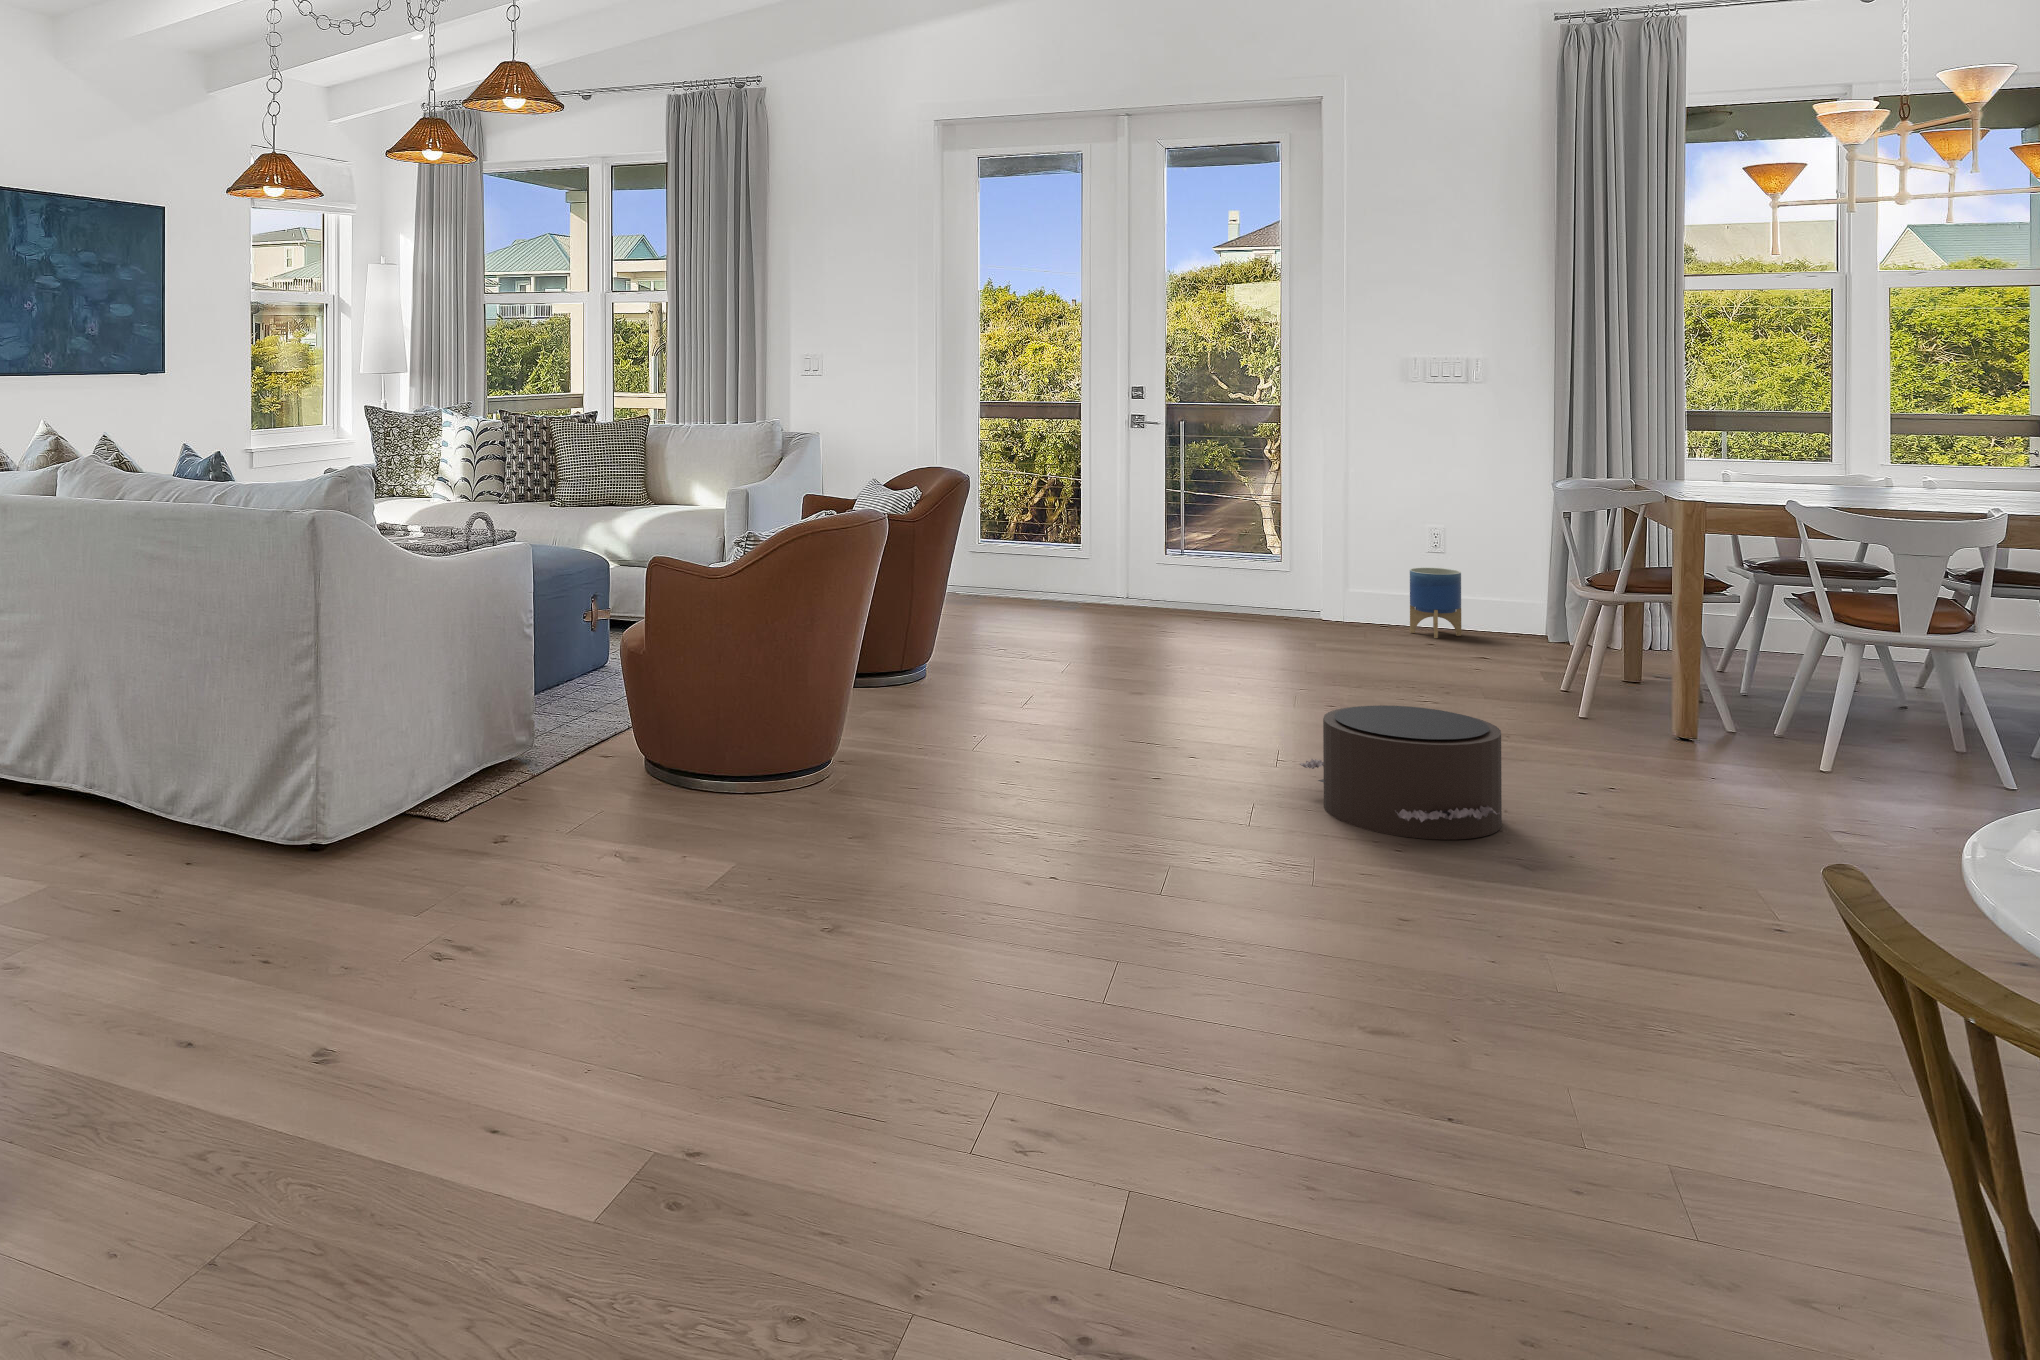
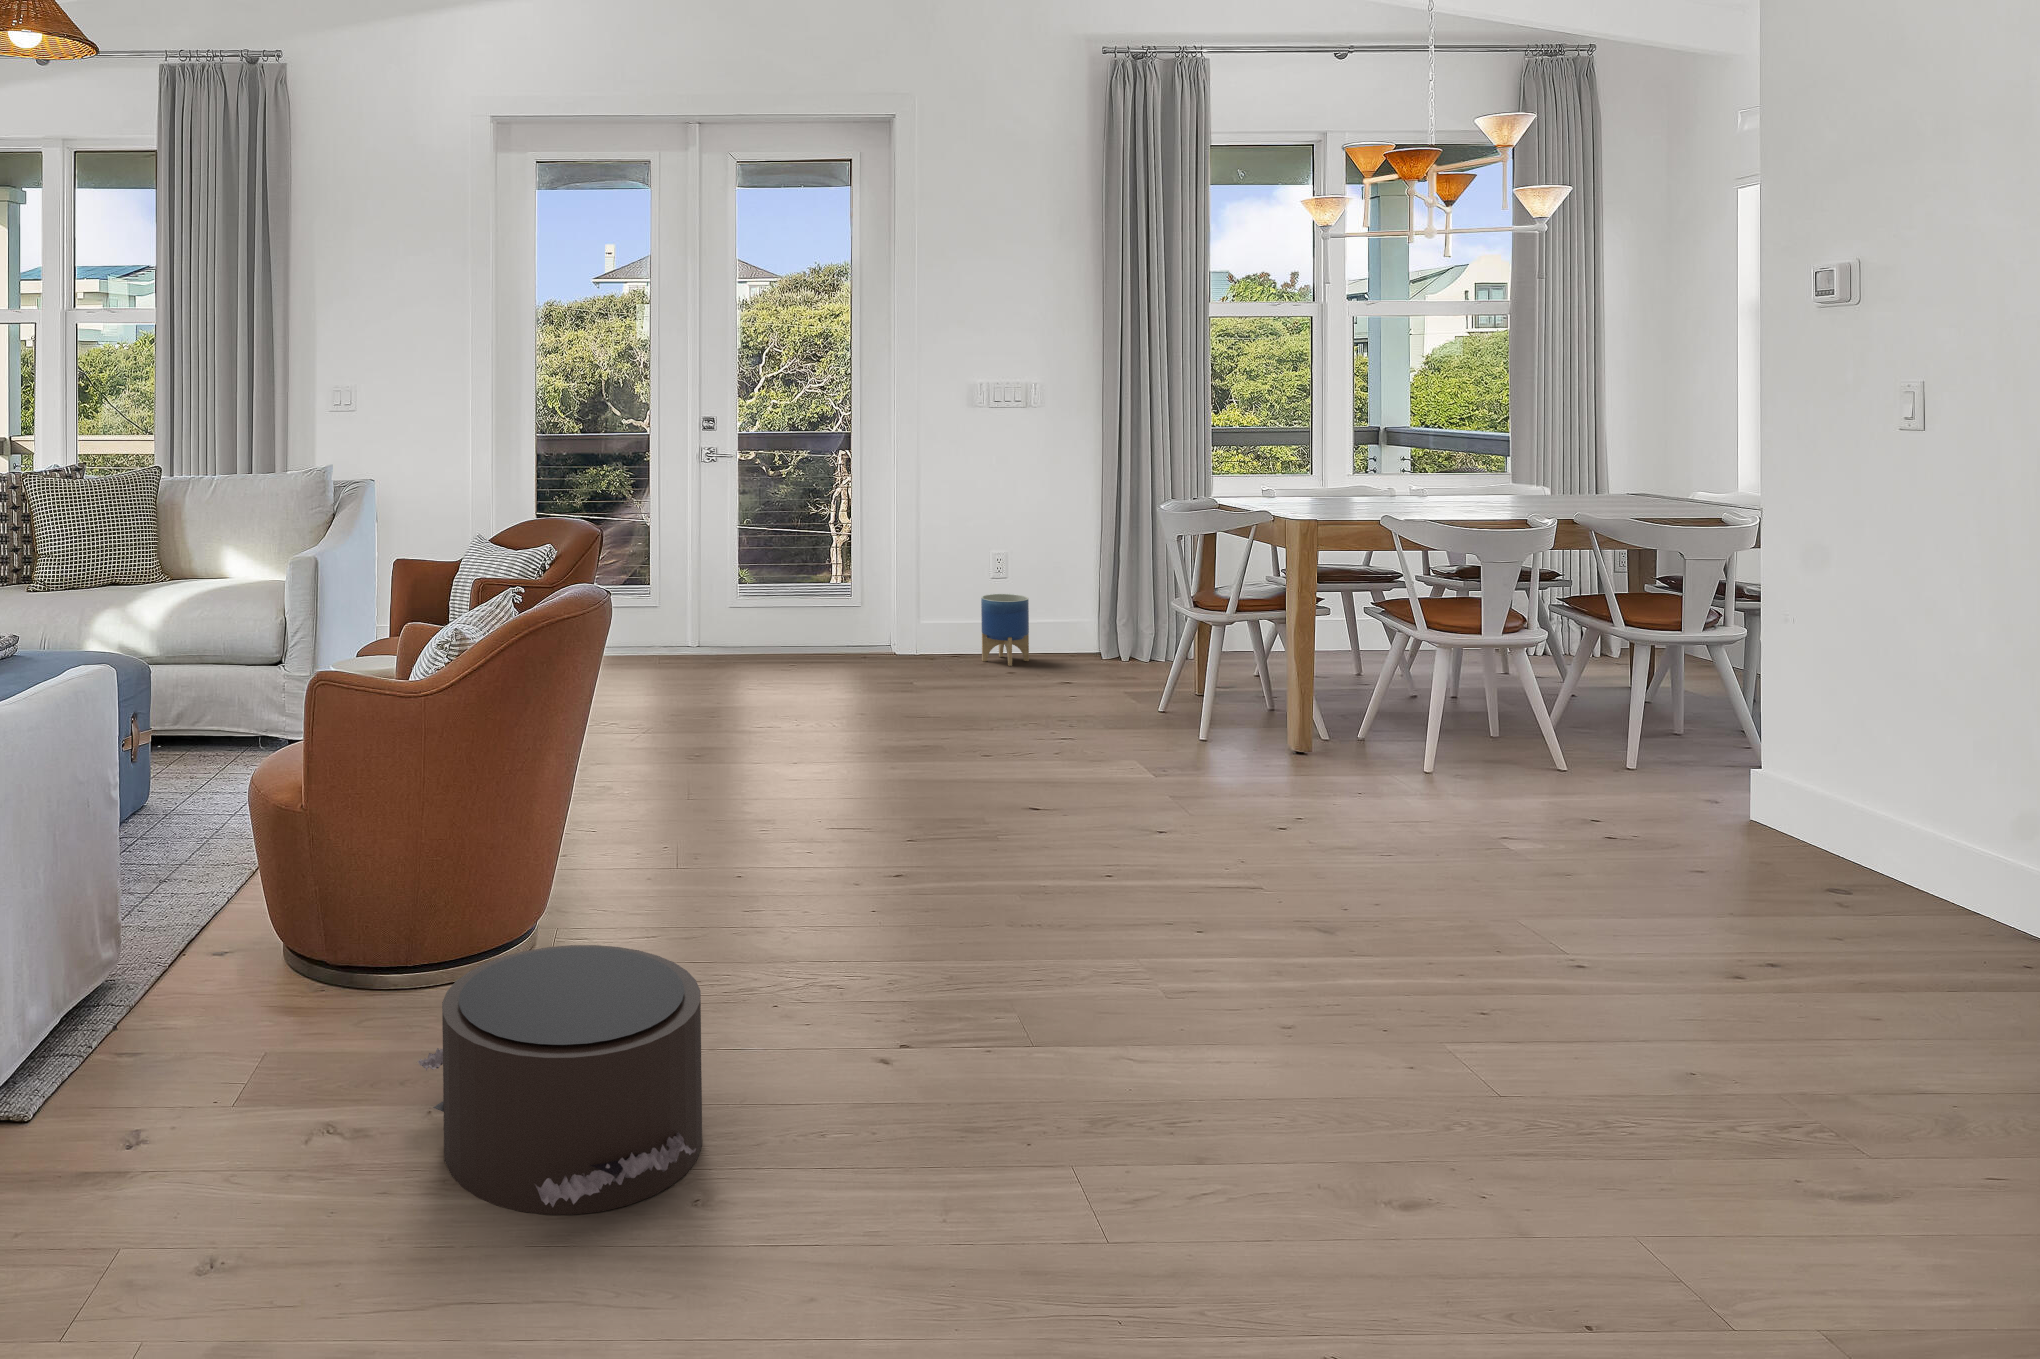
pouf: present [1300,705,1502,840] -> present [418,945,702,1215]

